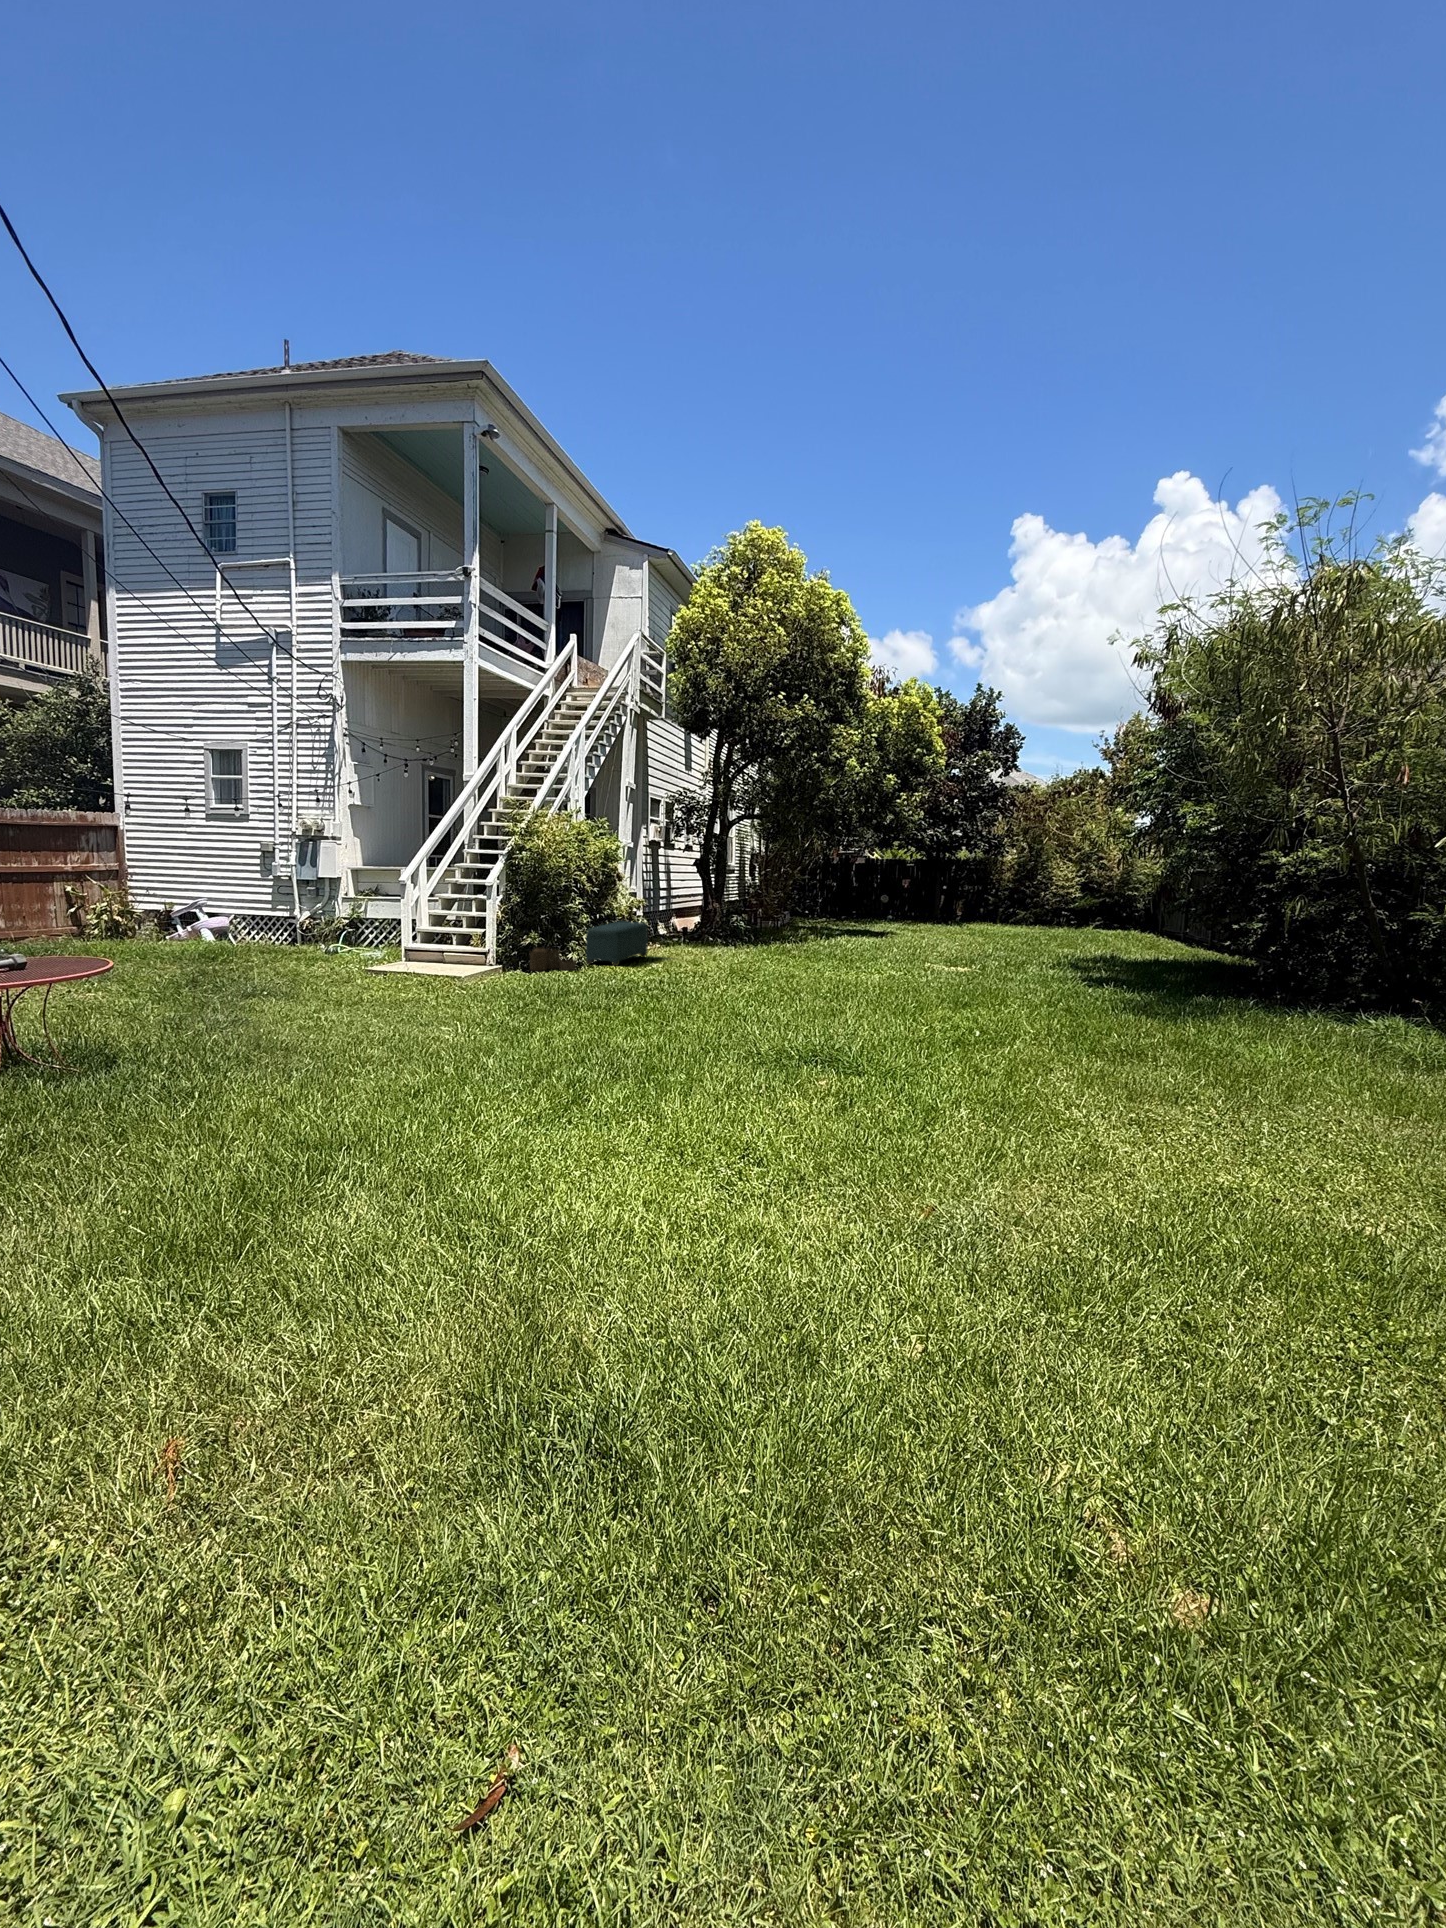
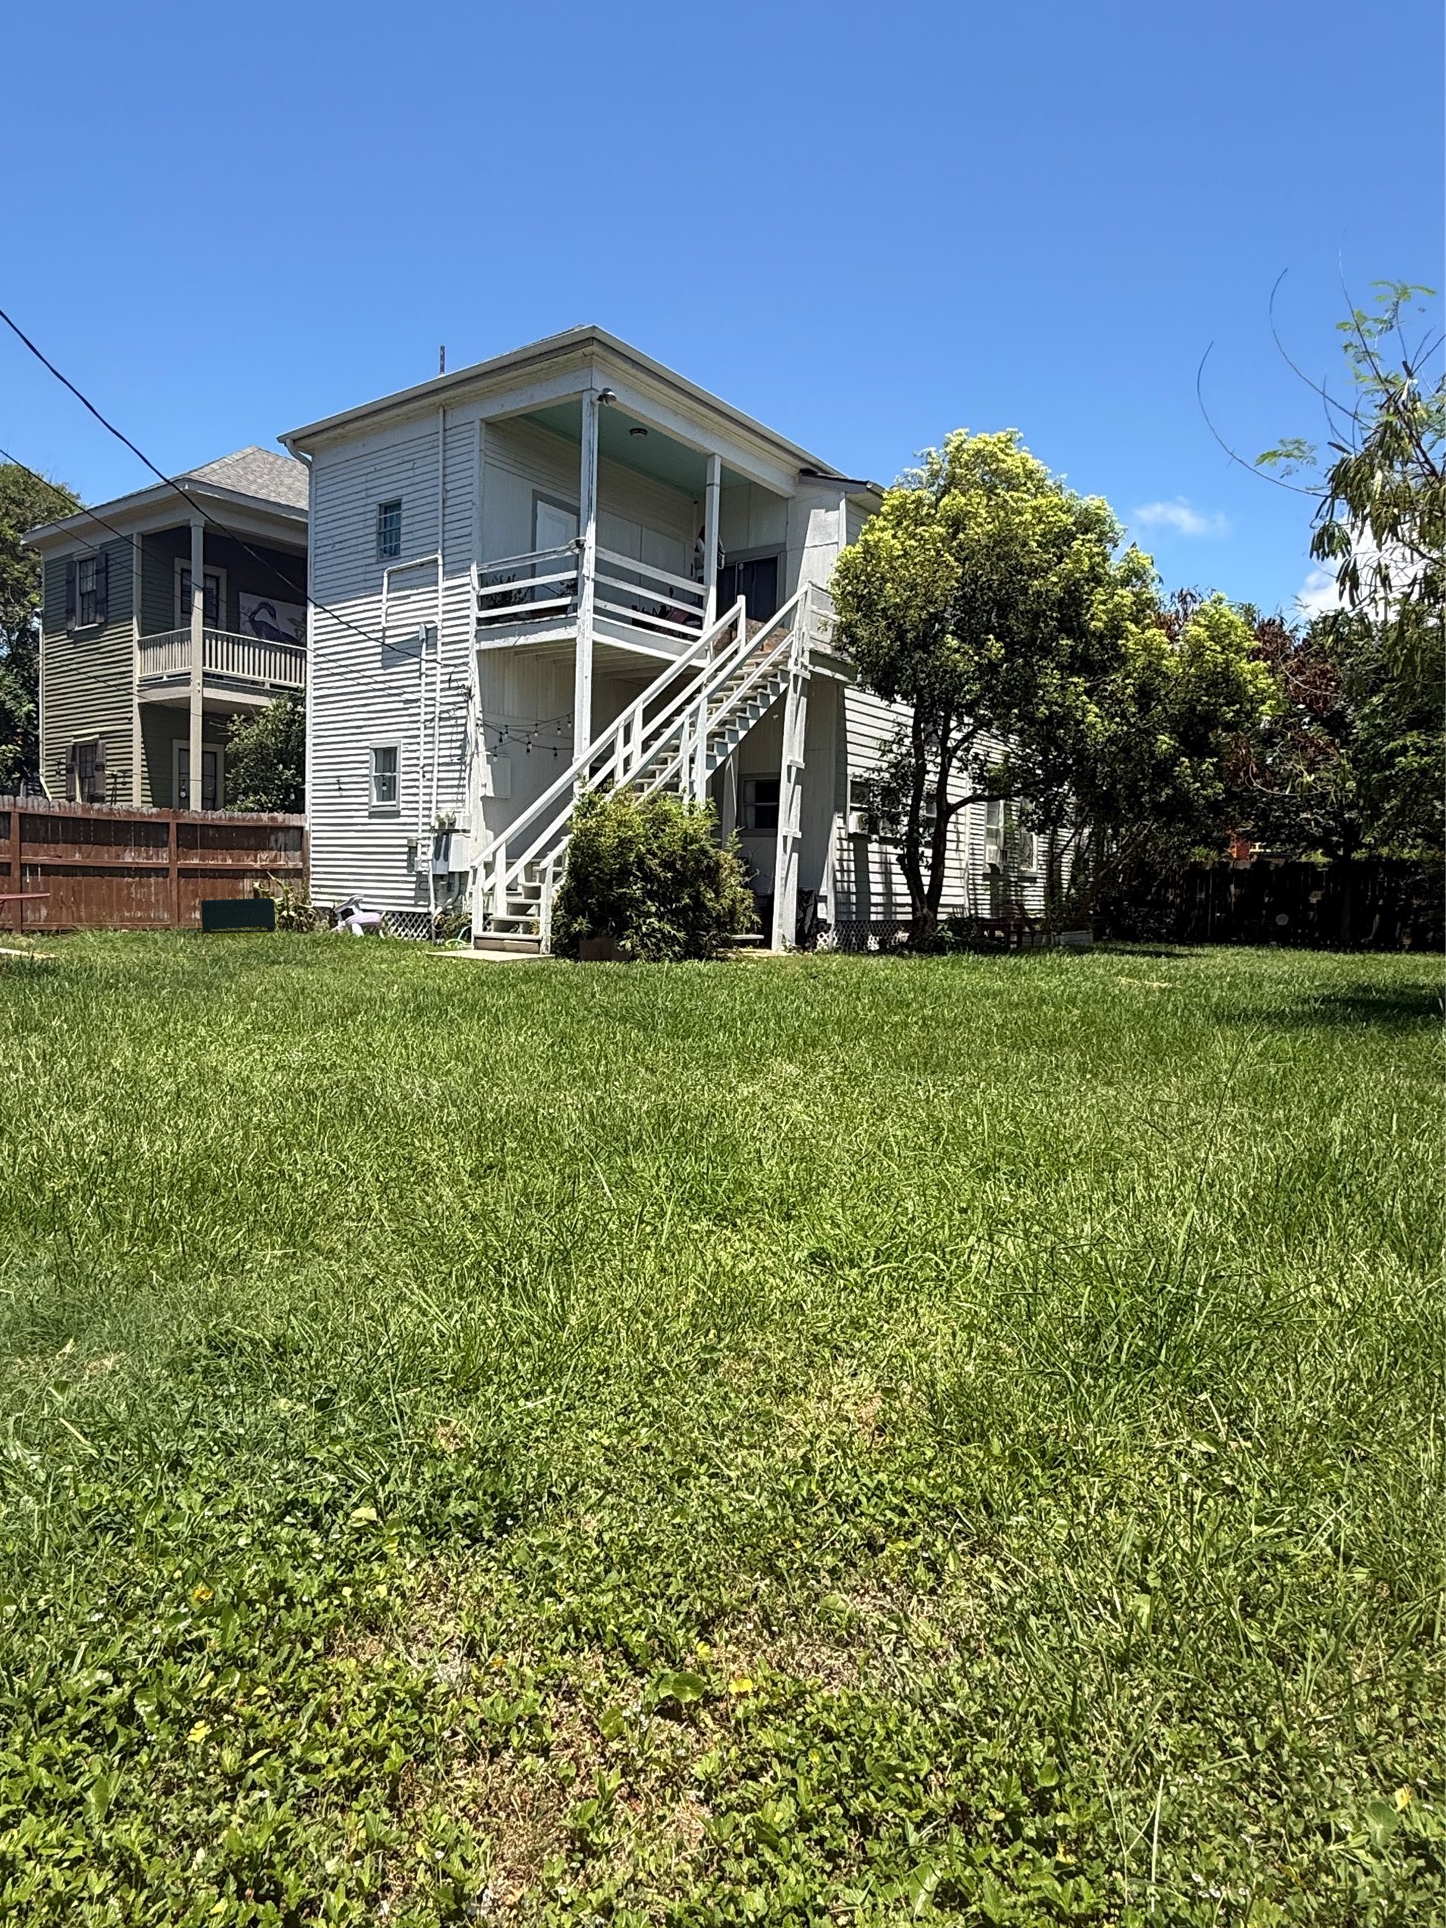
bench: present [586,921,648,966] -> present [201,898,275,933]

